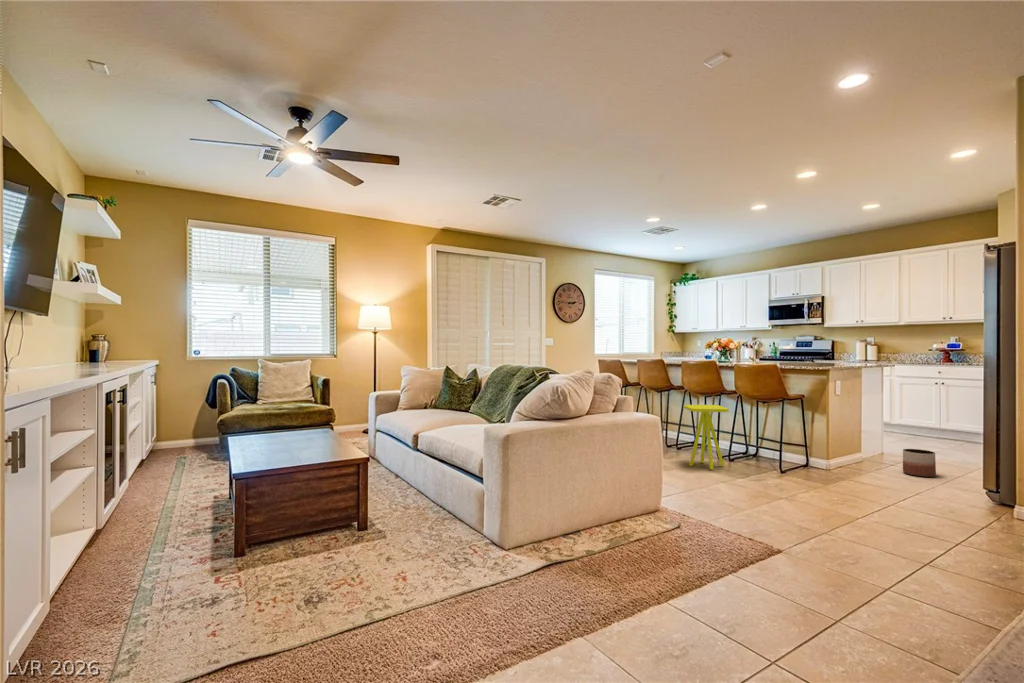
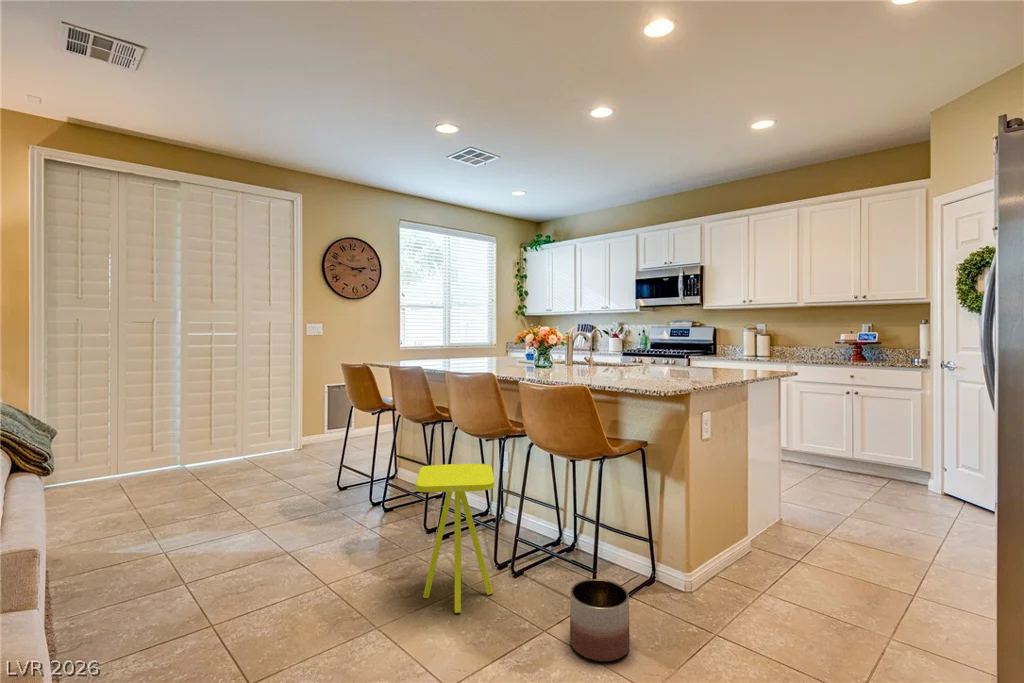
planter: present [903,449,936,477] -> present [570,579,630,661]

